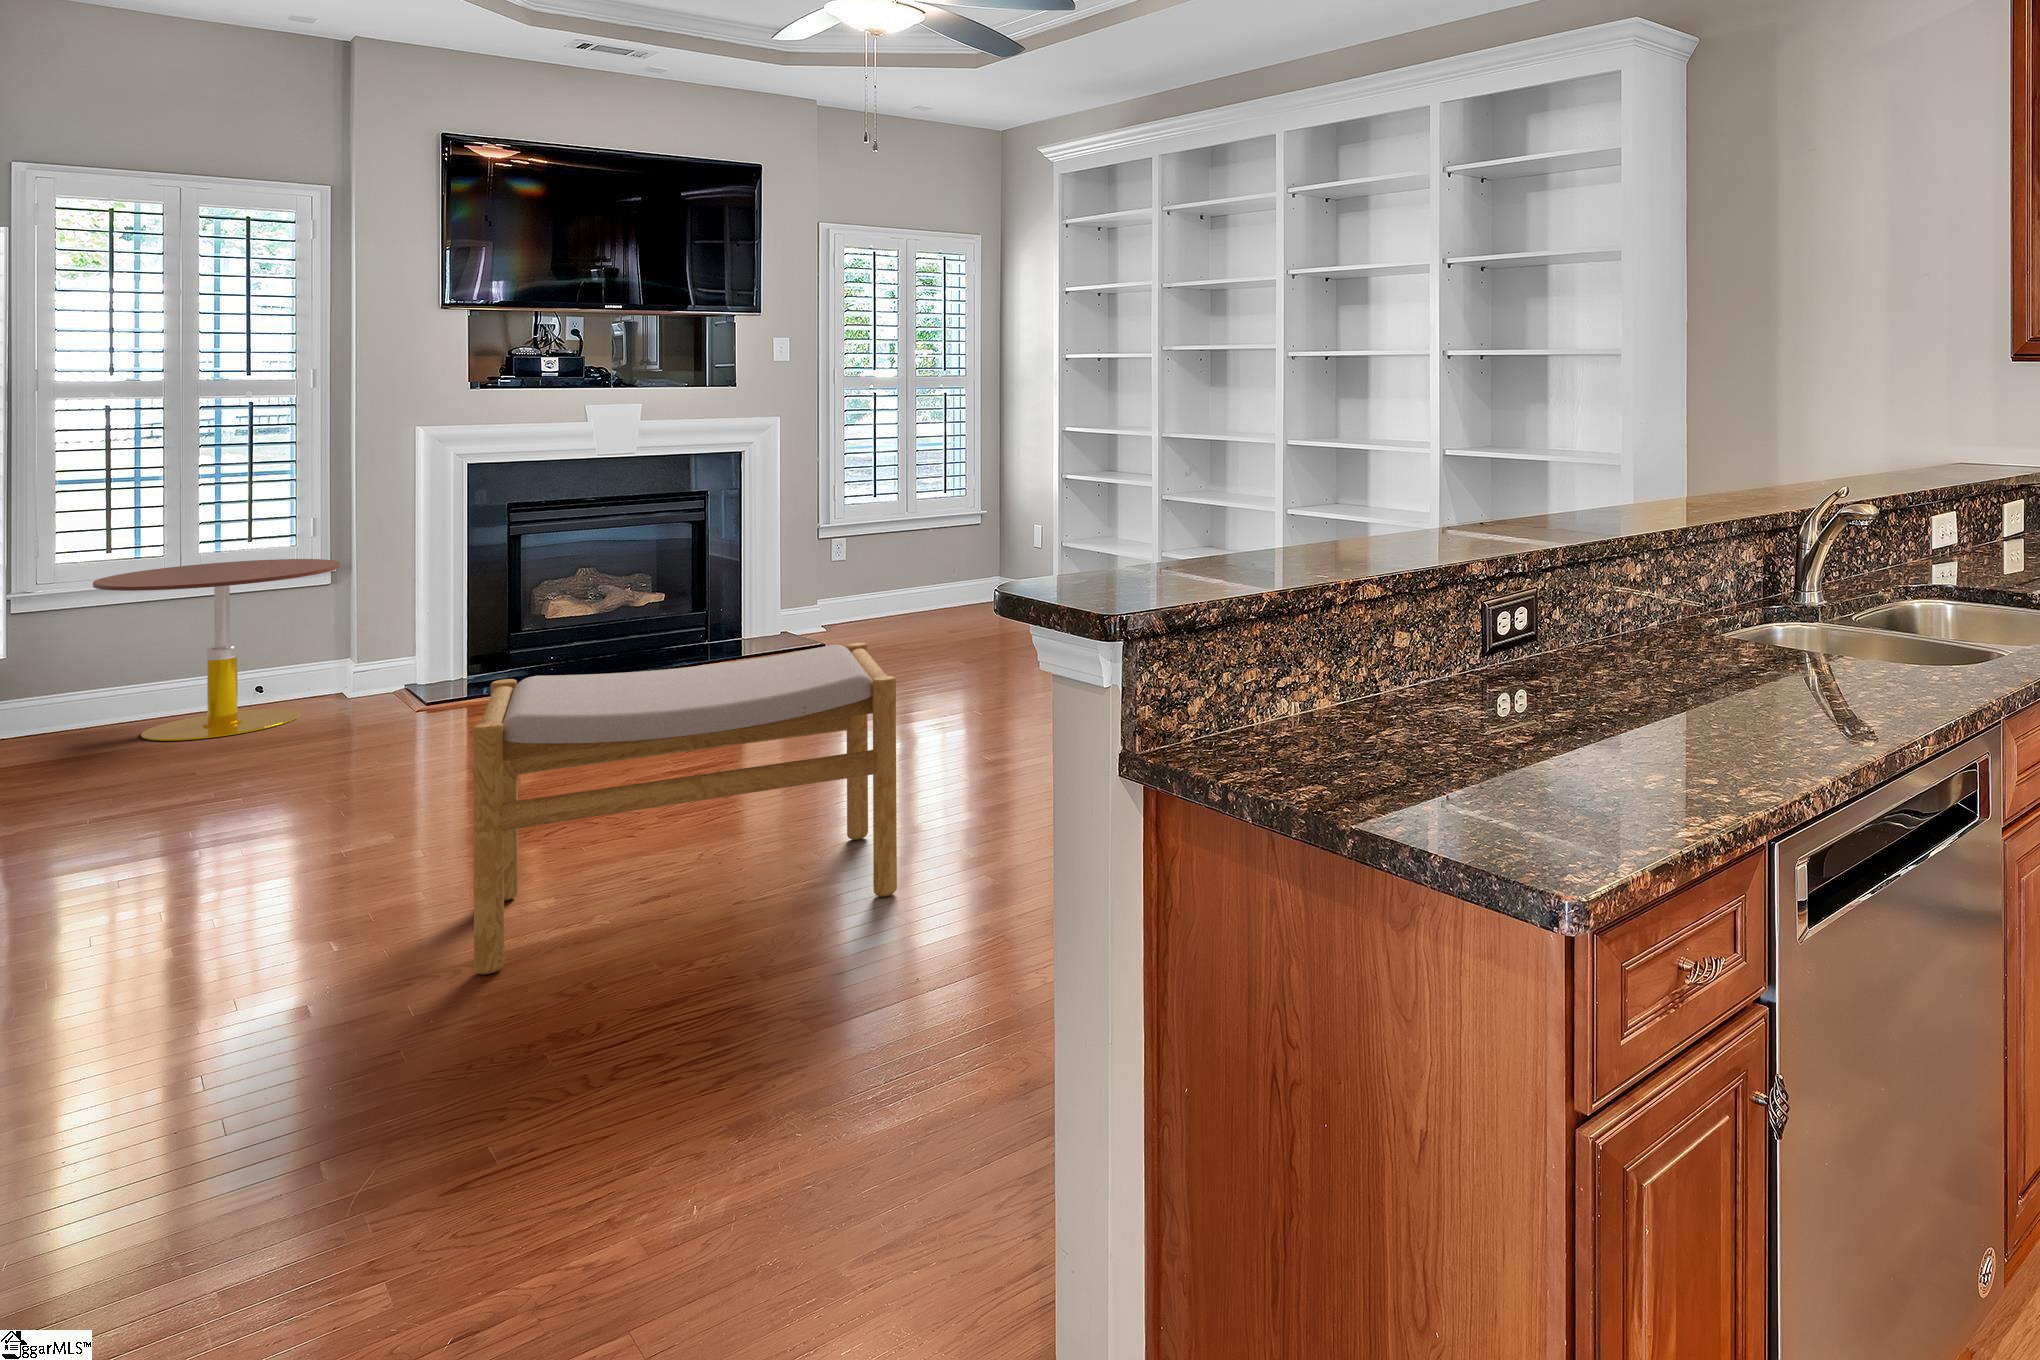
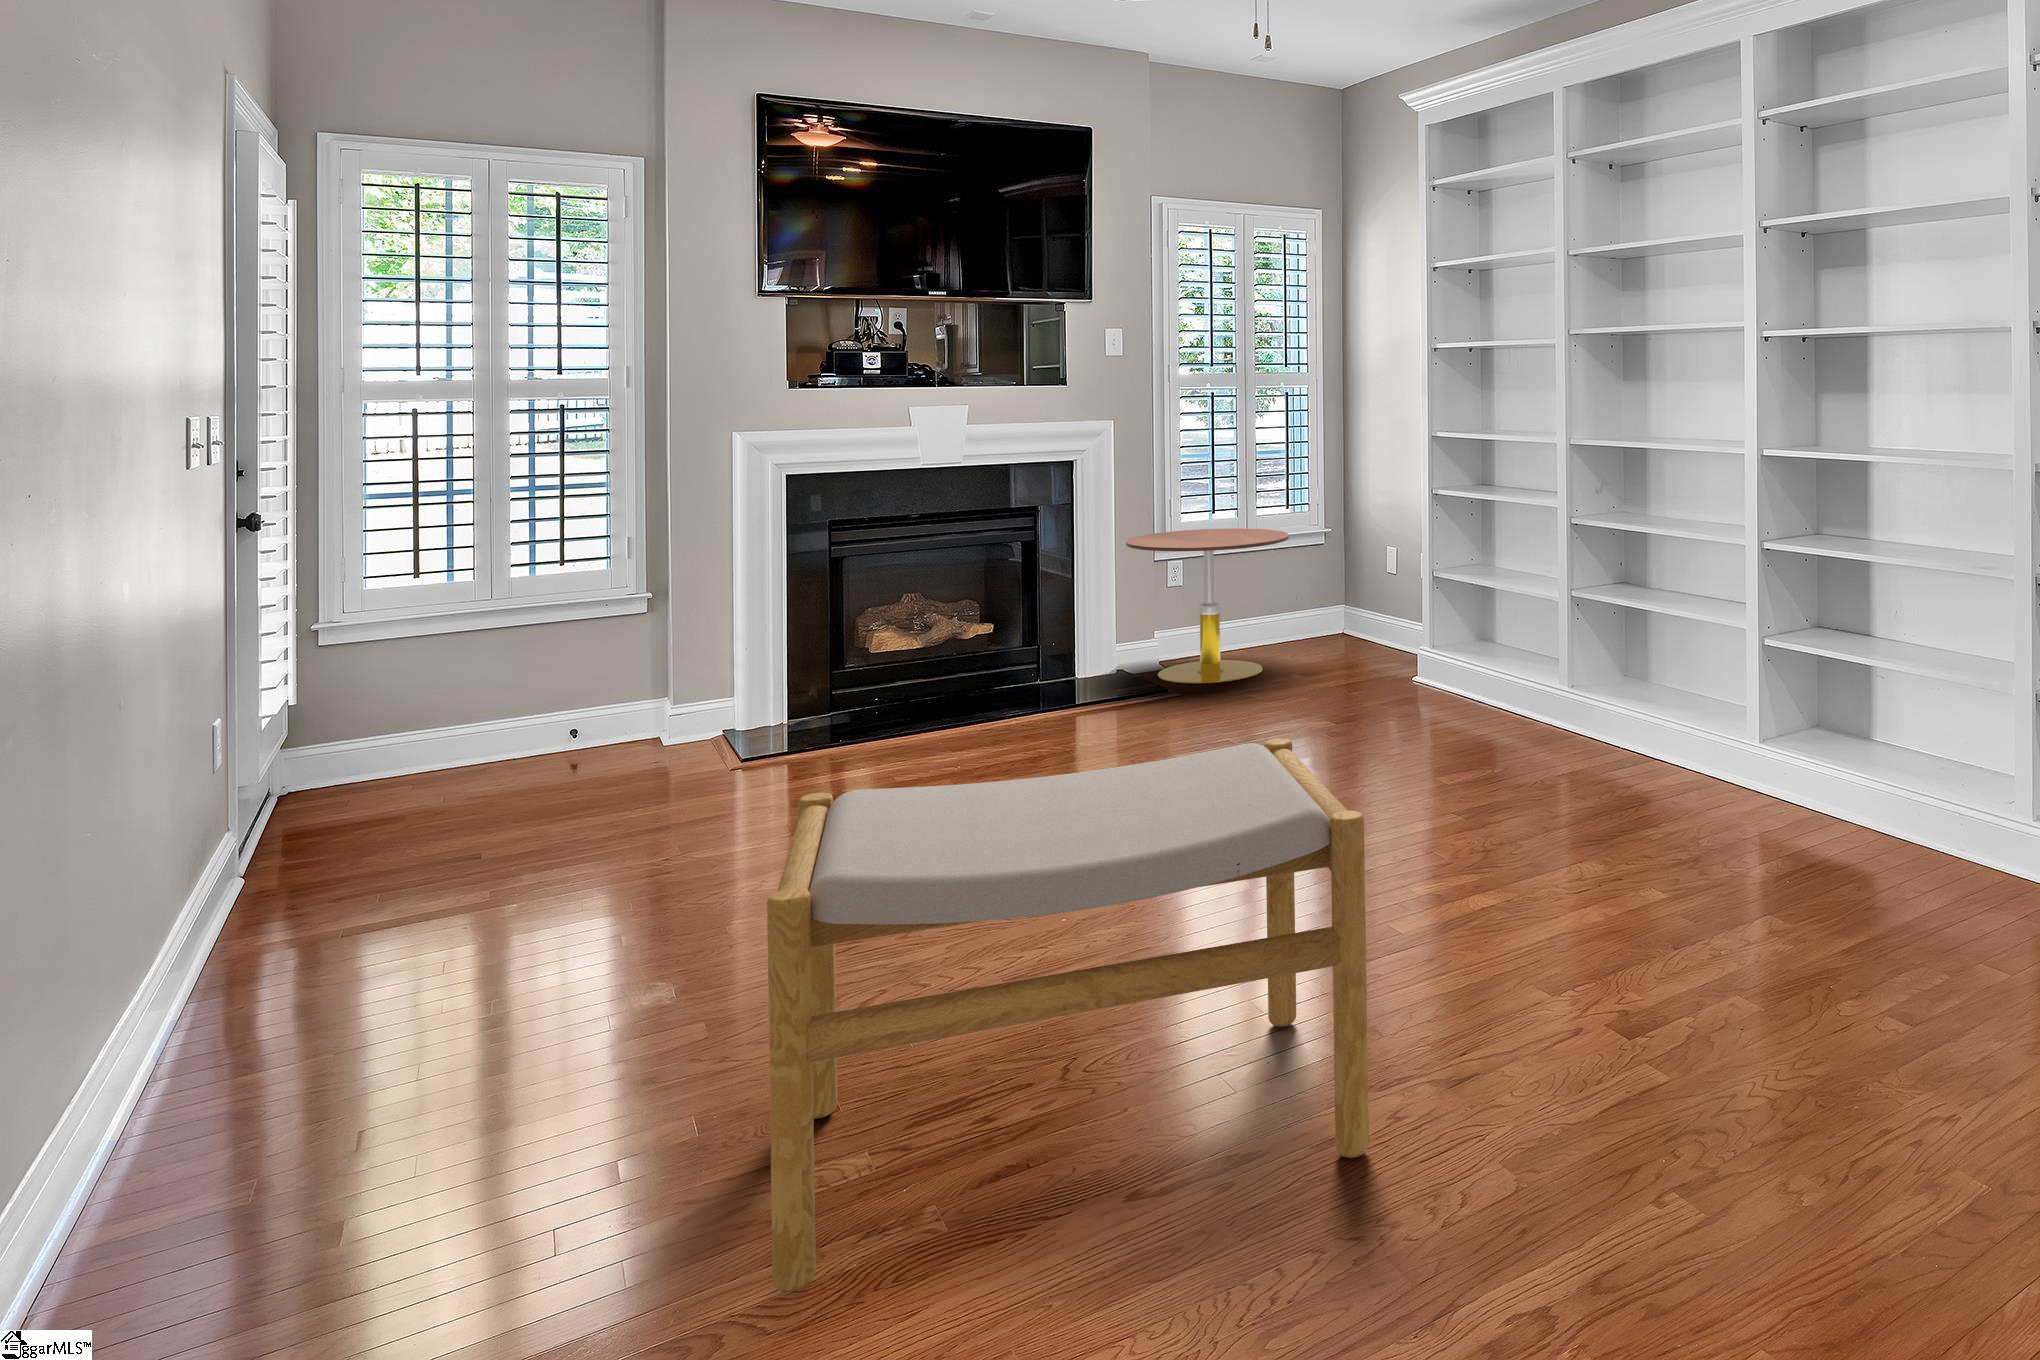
side table: present [93,559,340,741] -> present [1126,529,1289,684]

